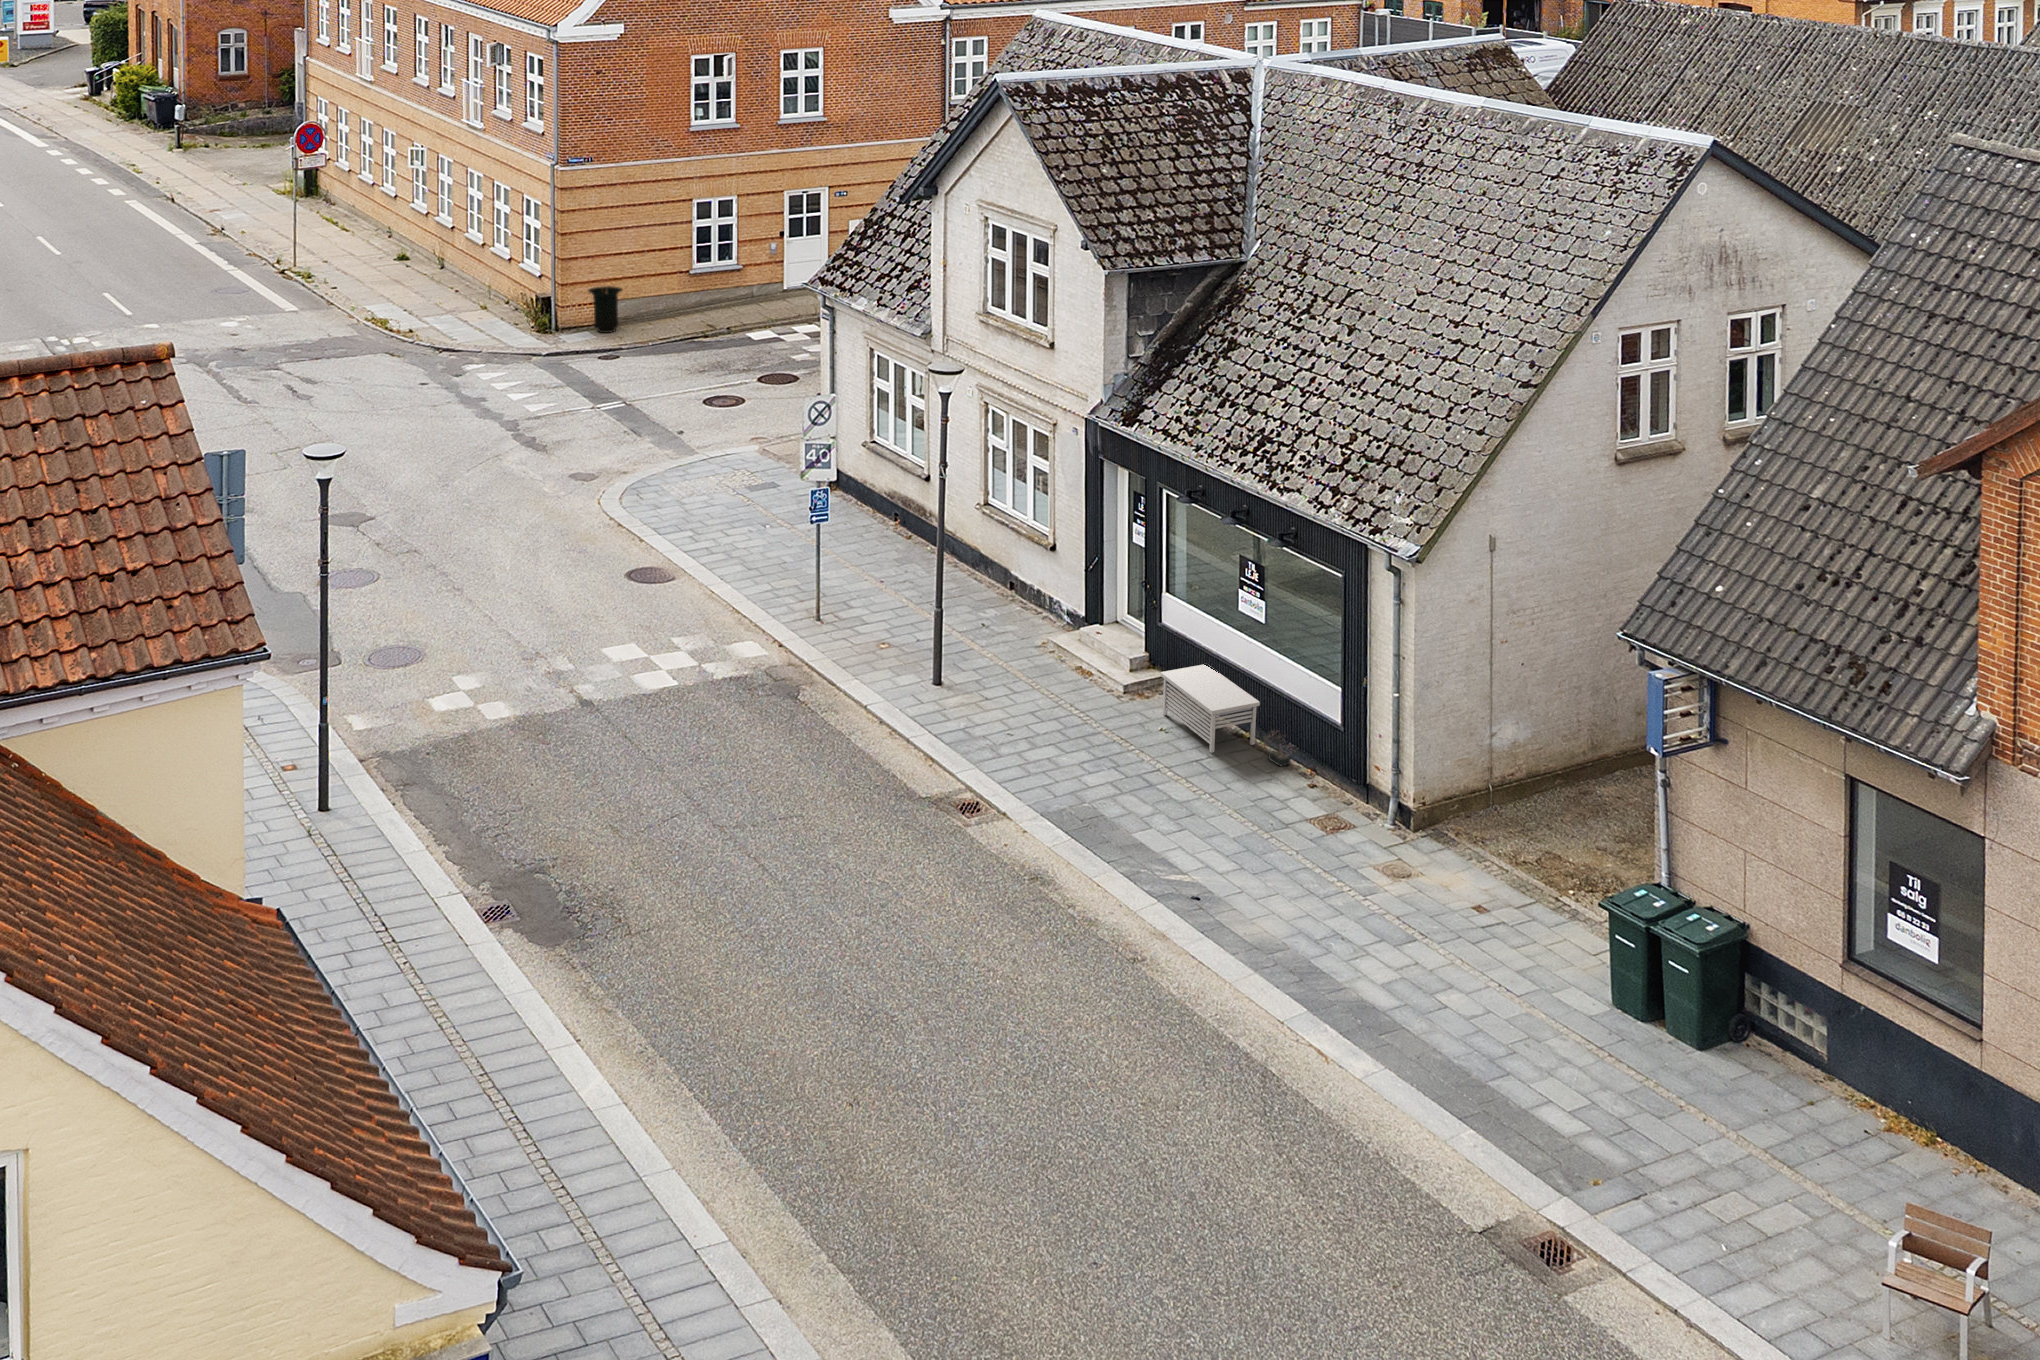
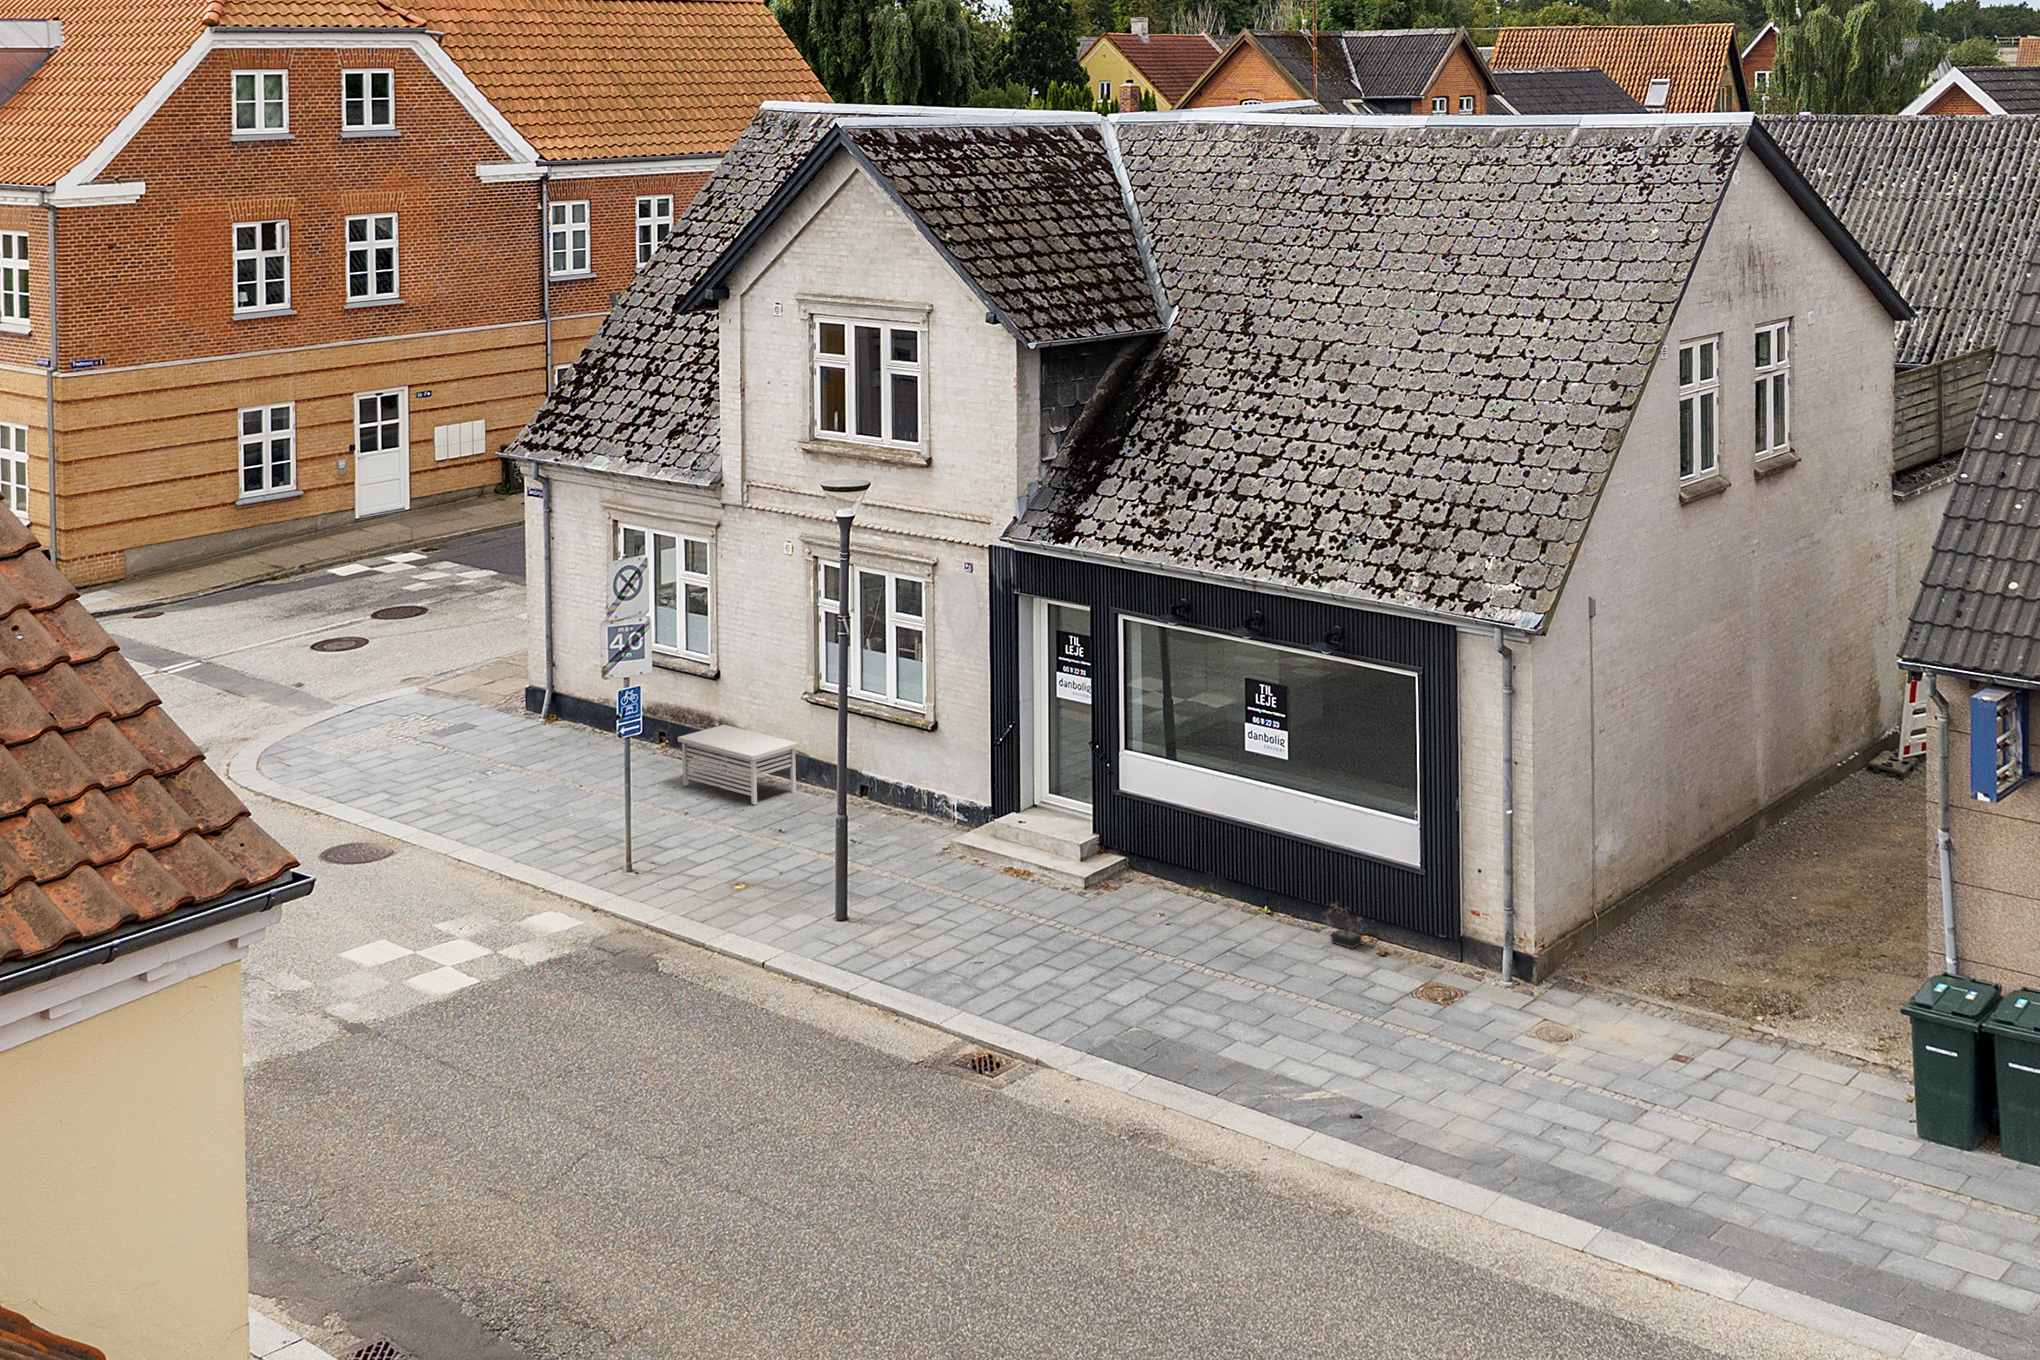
trash can: present [588,286,622,333] -> none [95,528,147,591]
storage bench: present [1160,665,1260,753] -> present [678,725,799,805]

